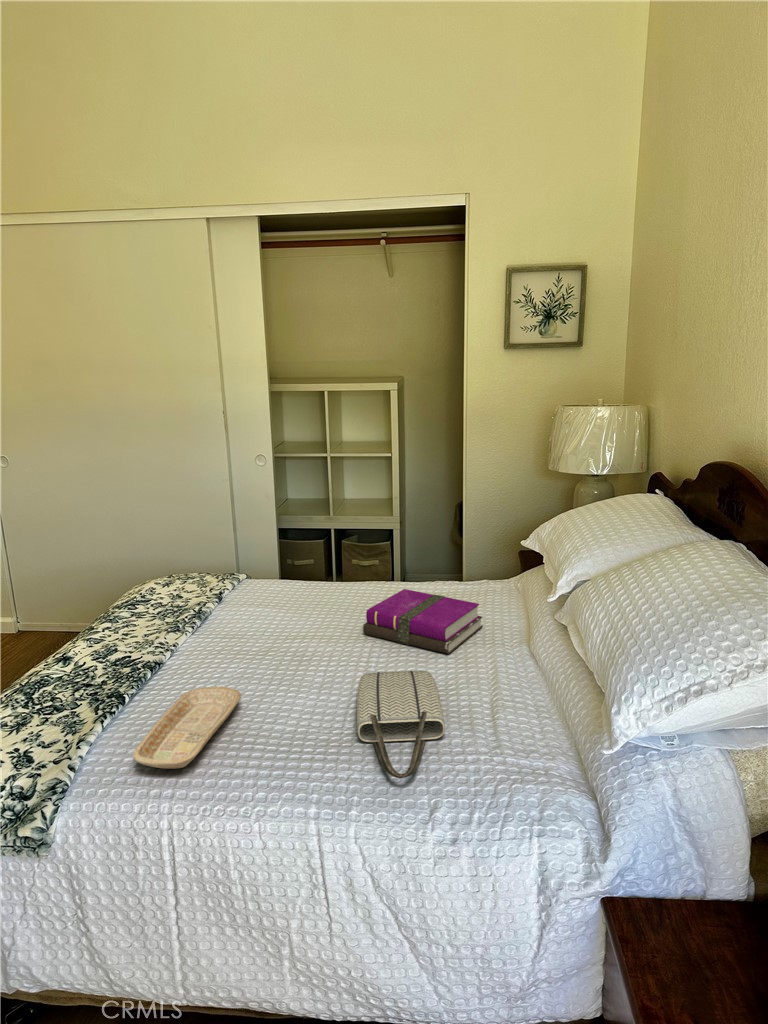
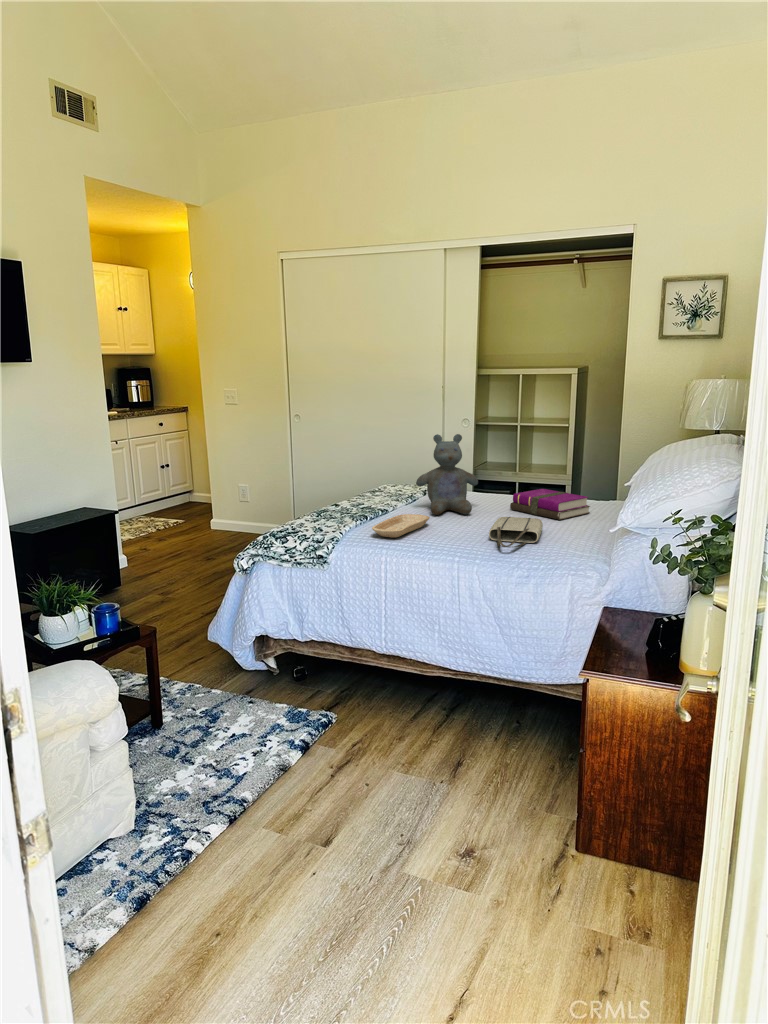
stuffed bear: none [206,526,309,671] -> present [416,434,478,515]

